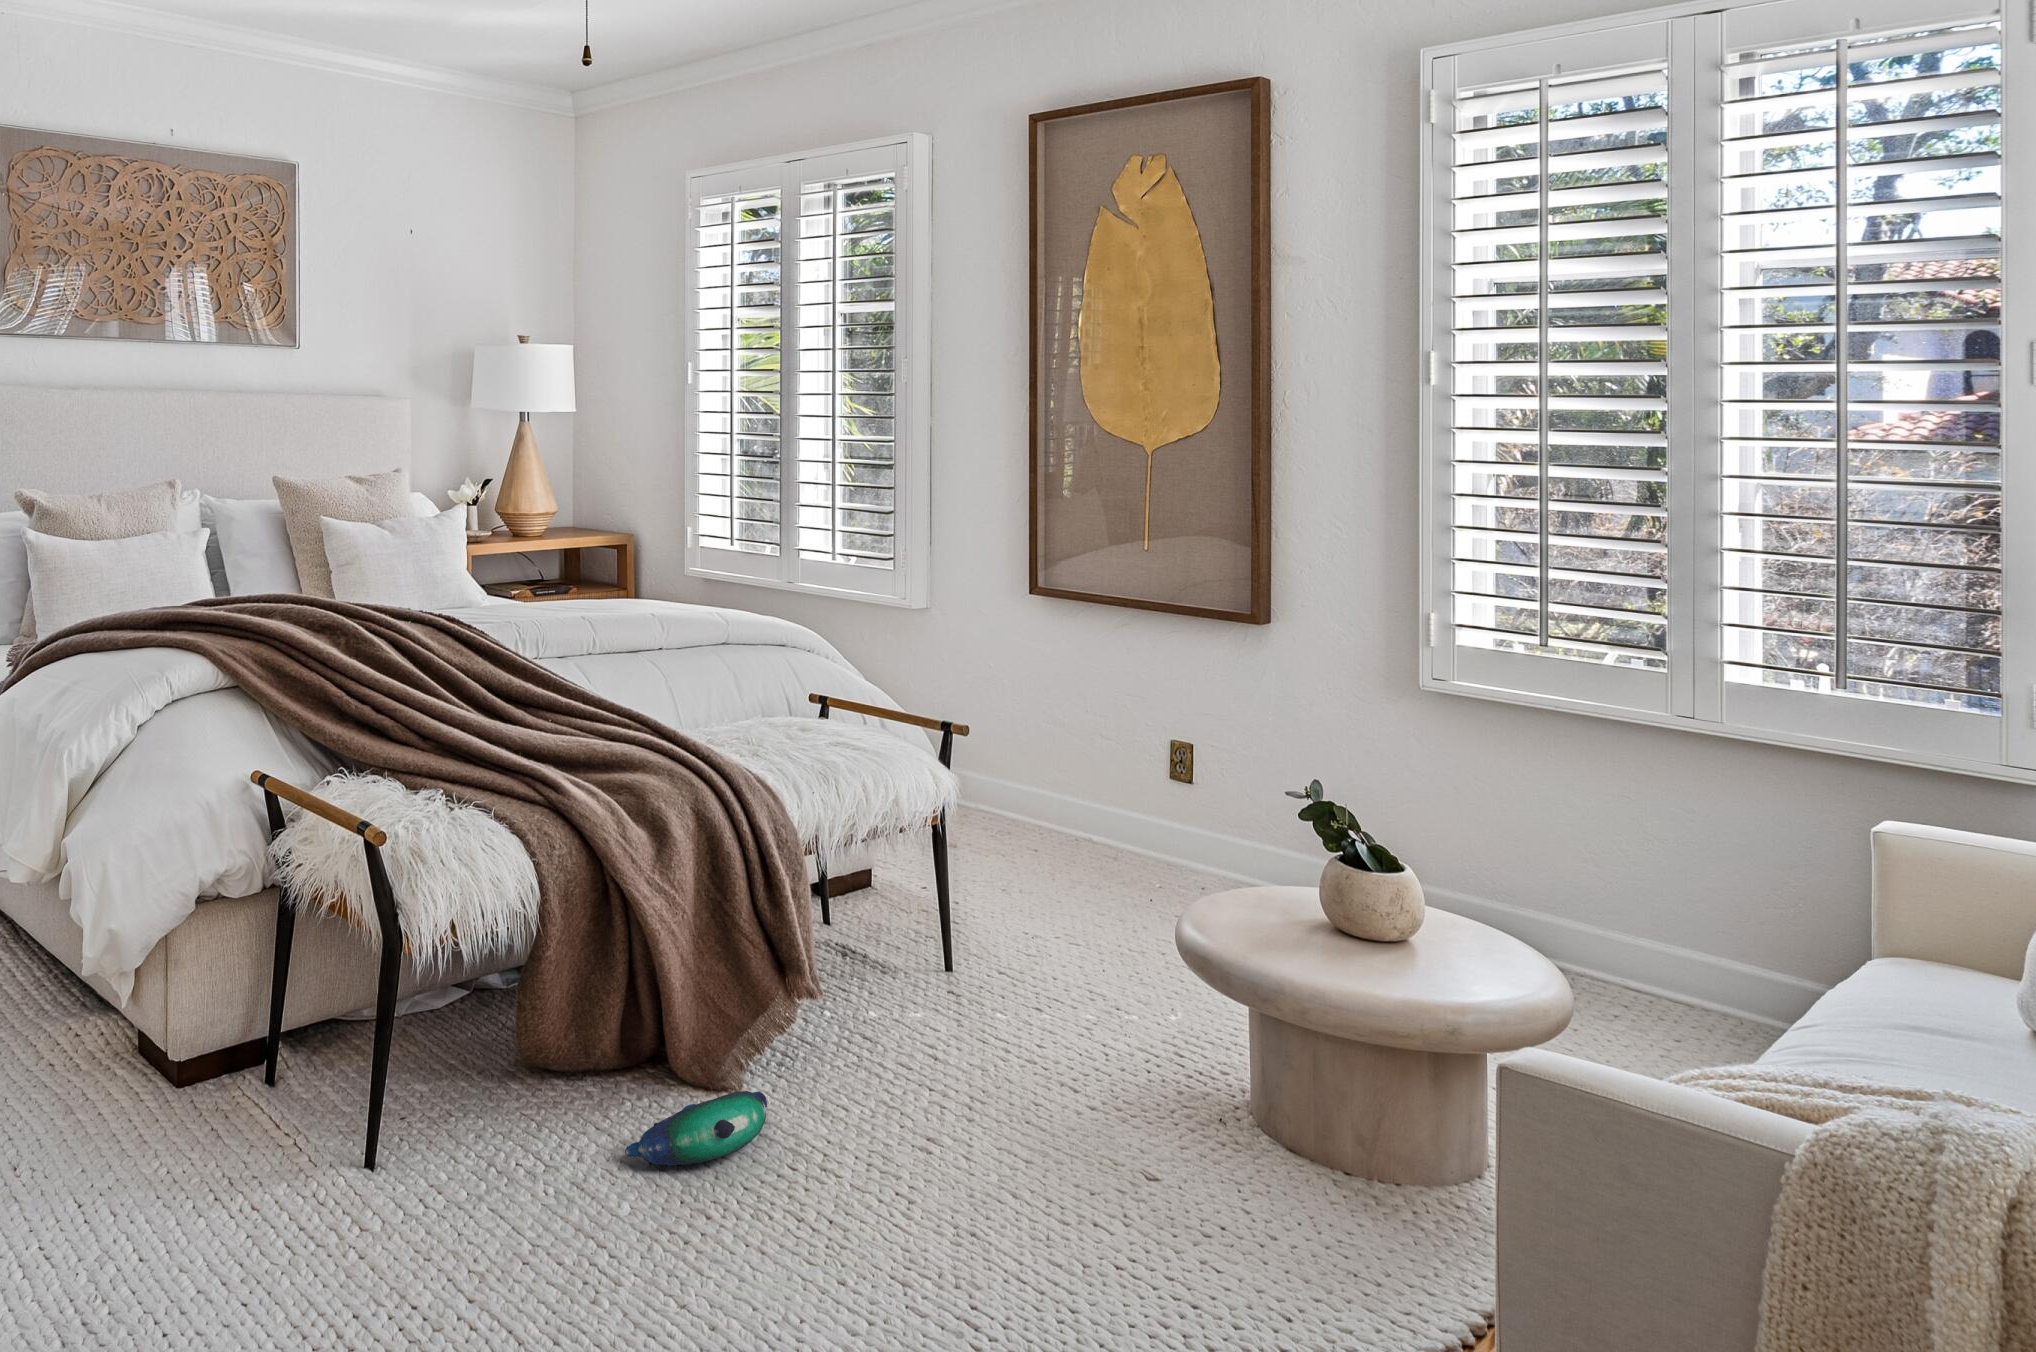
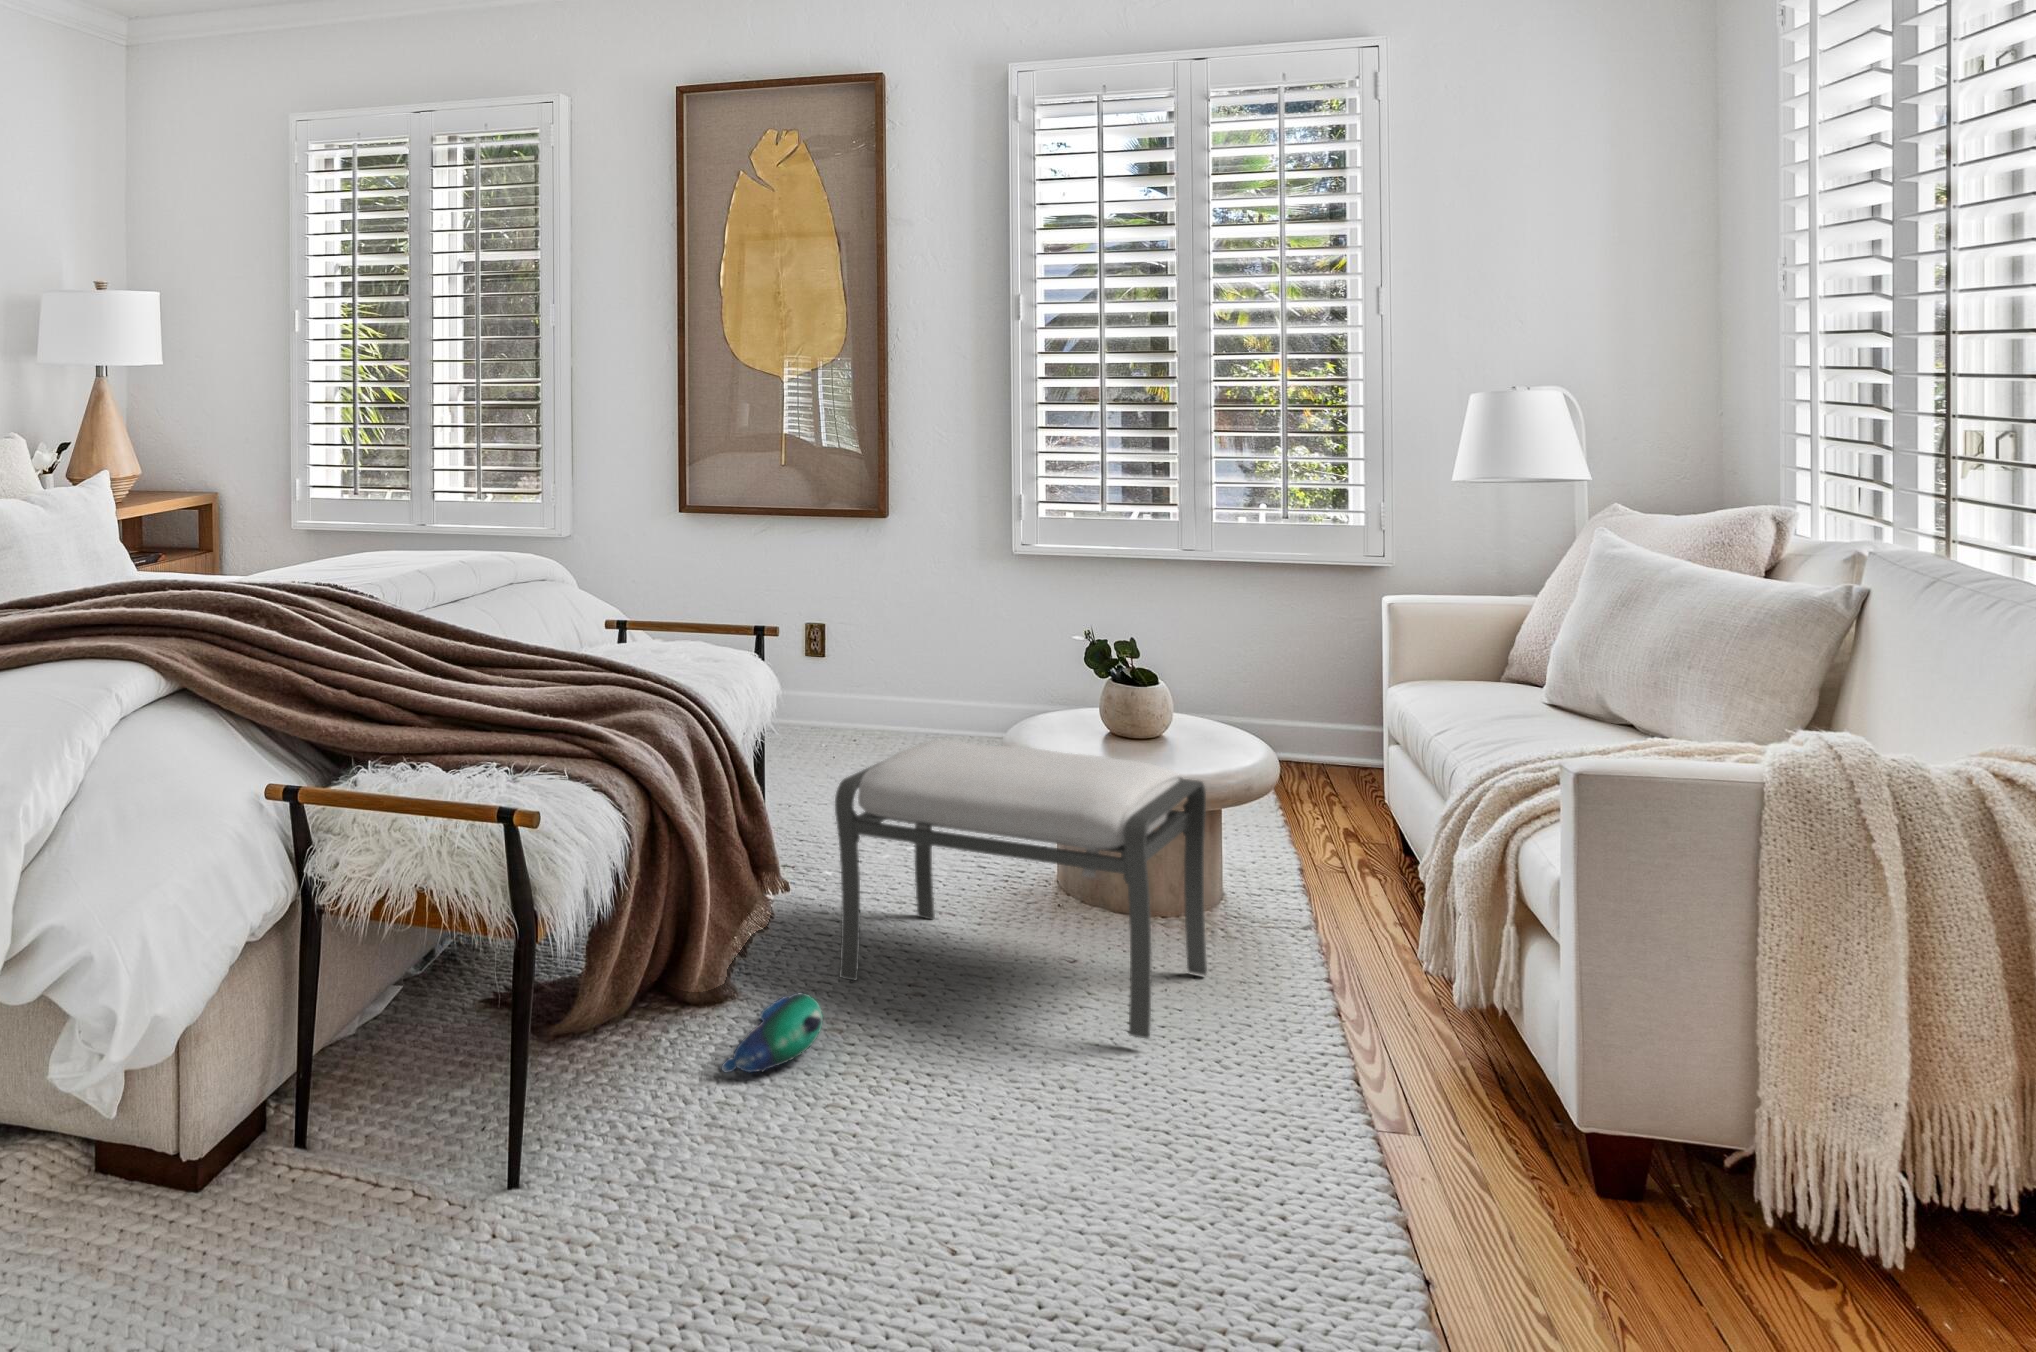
ottoman: none [855,846,1295,1256] -> present [835,740,1207,1039]

